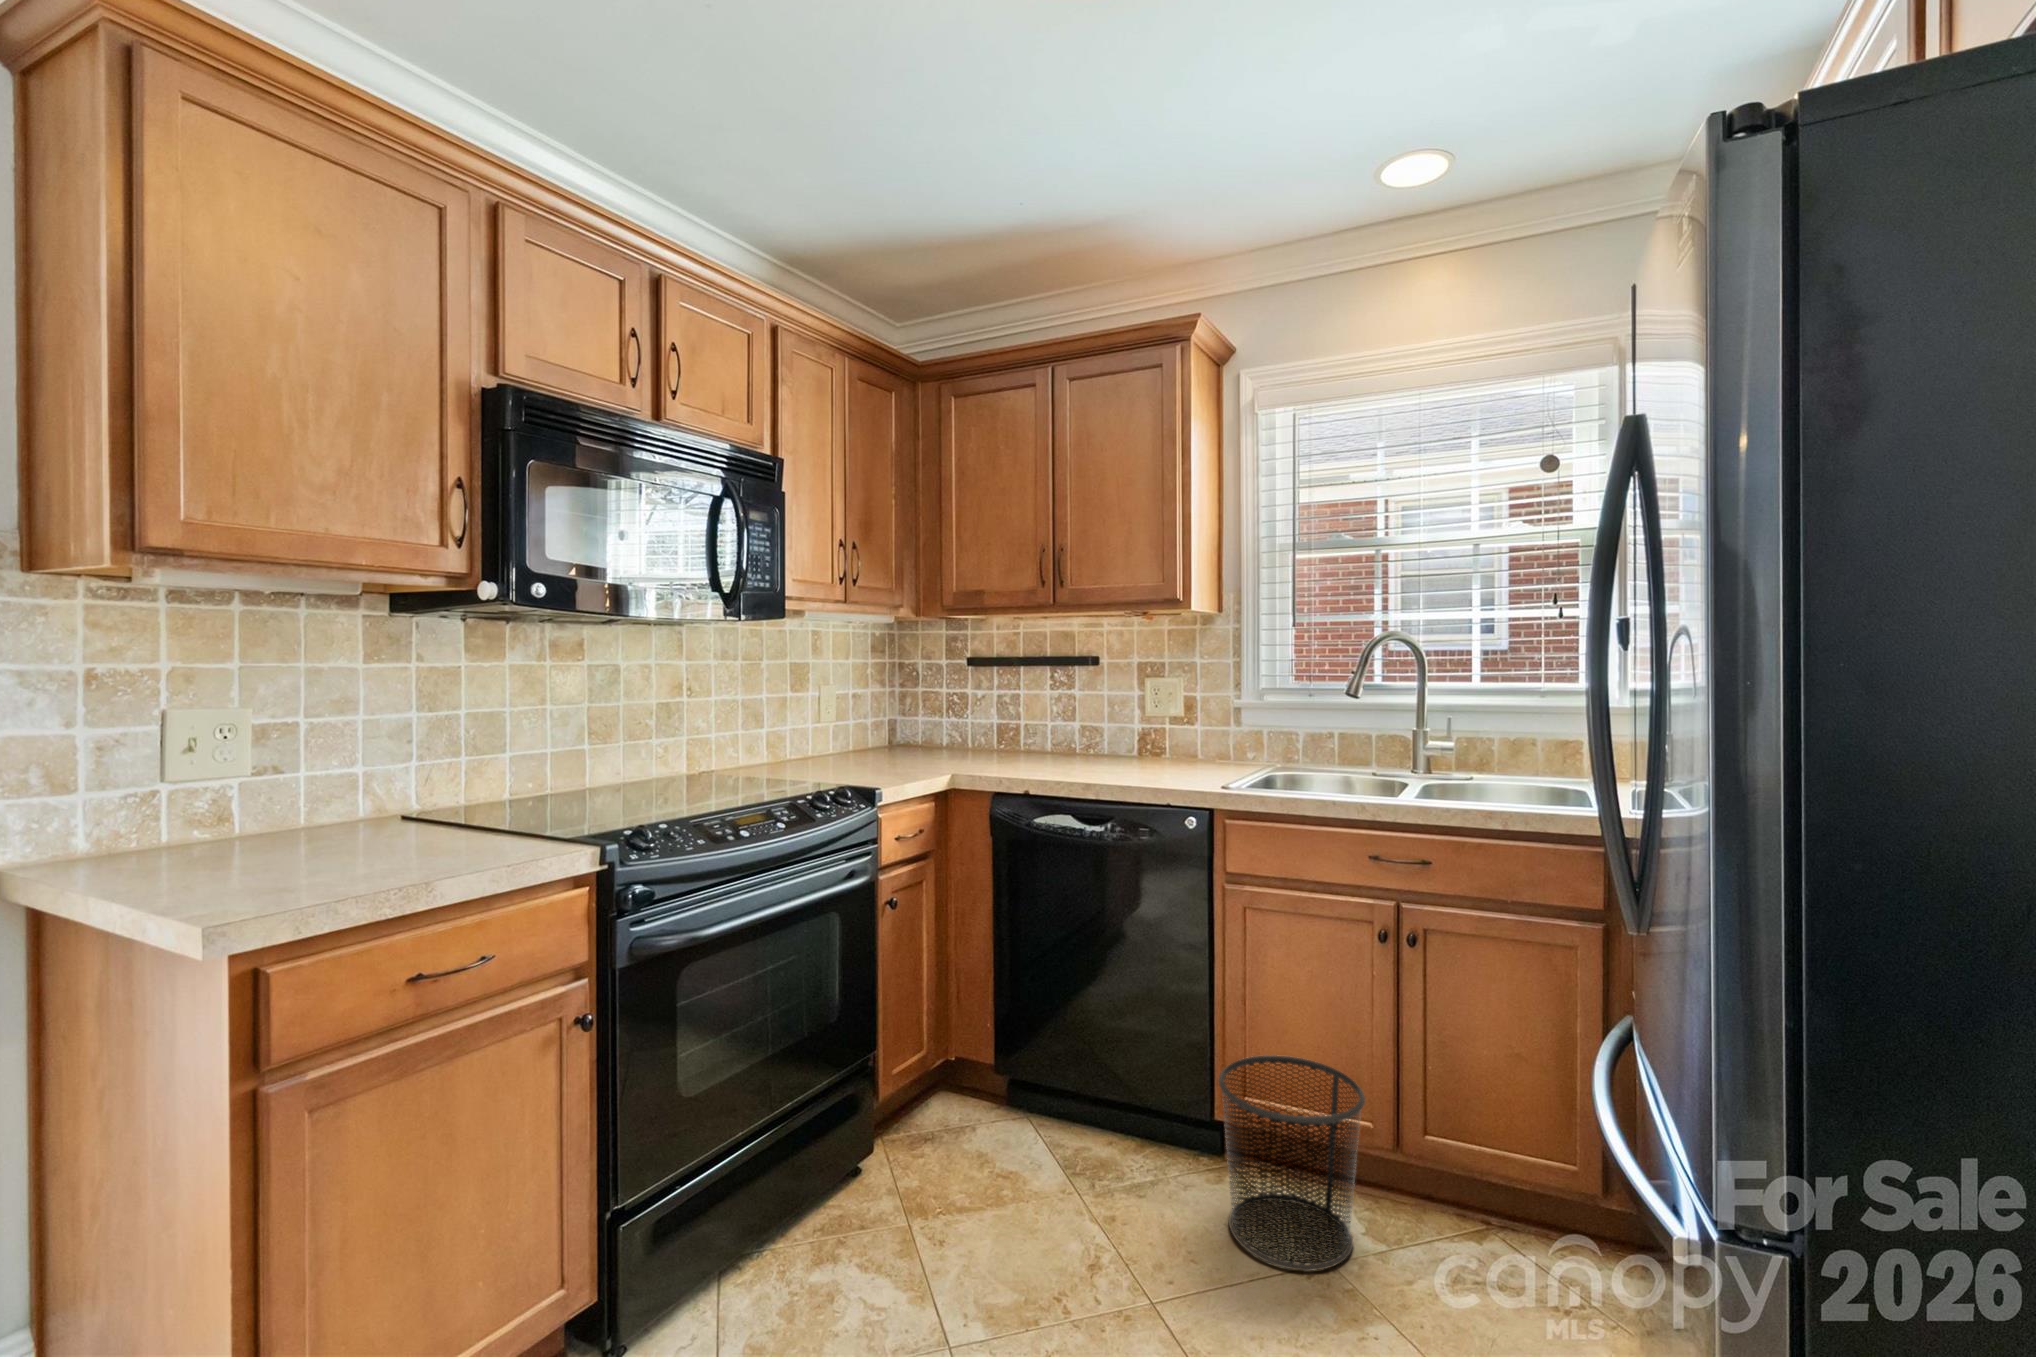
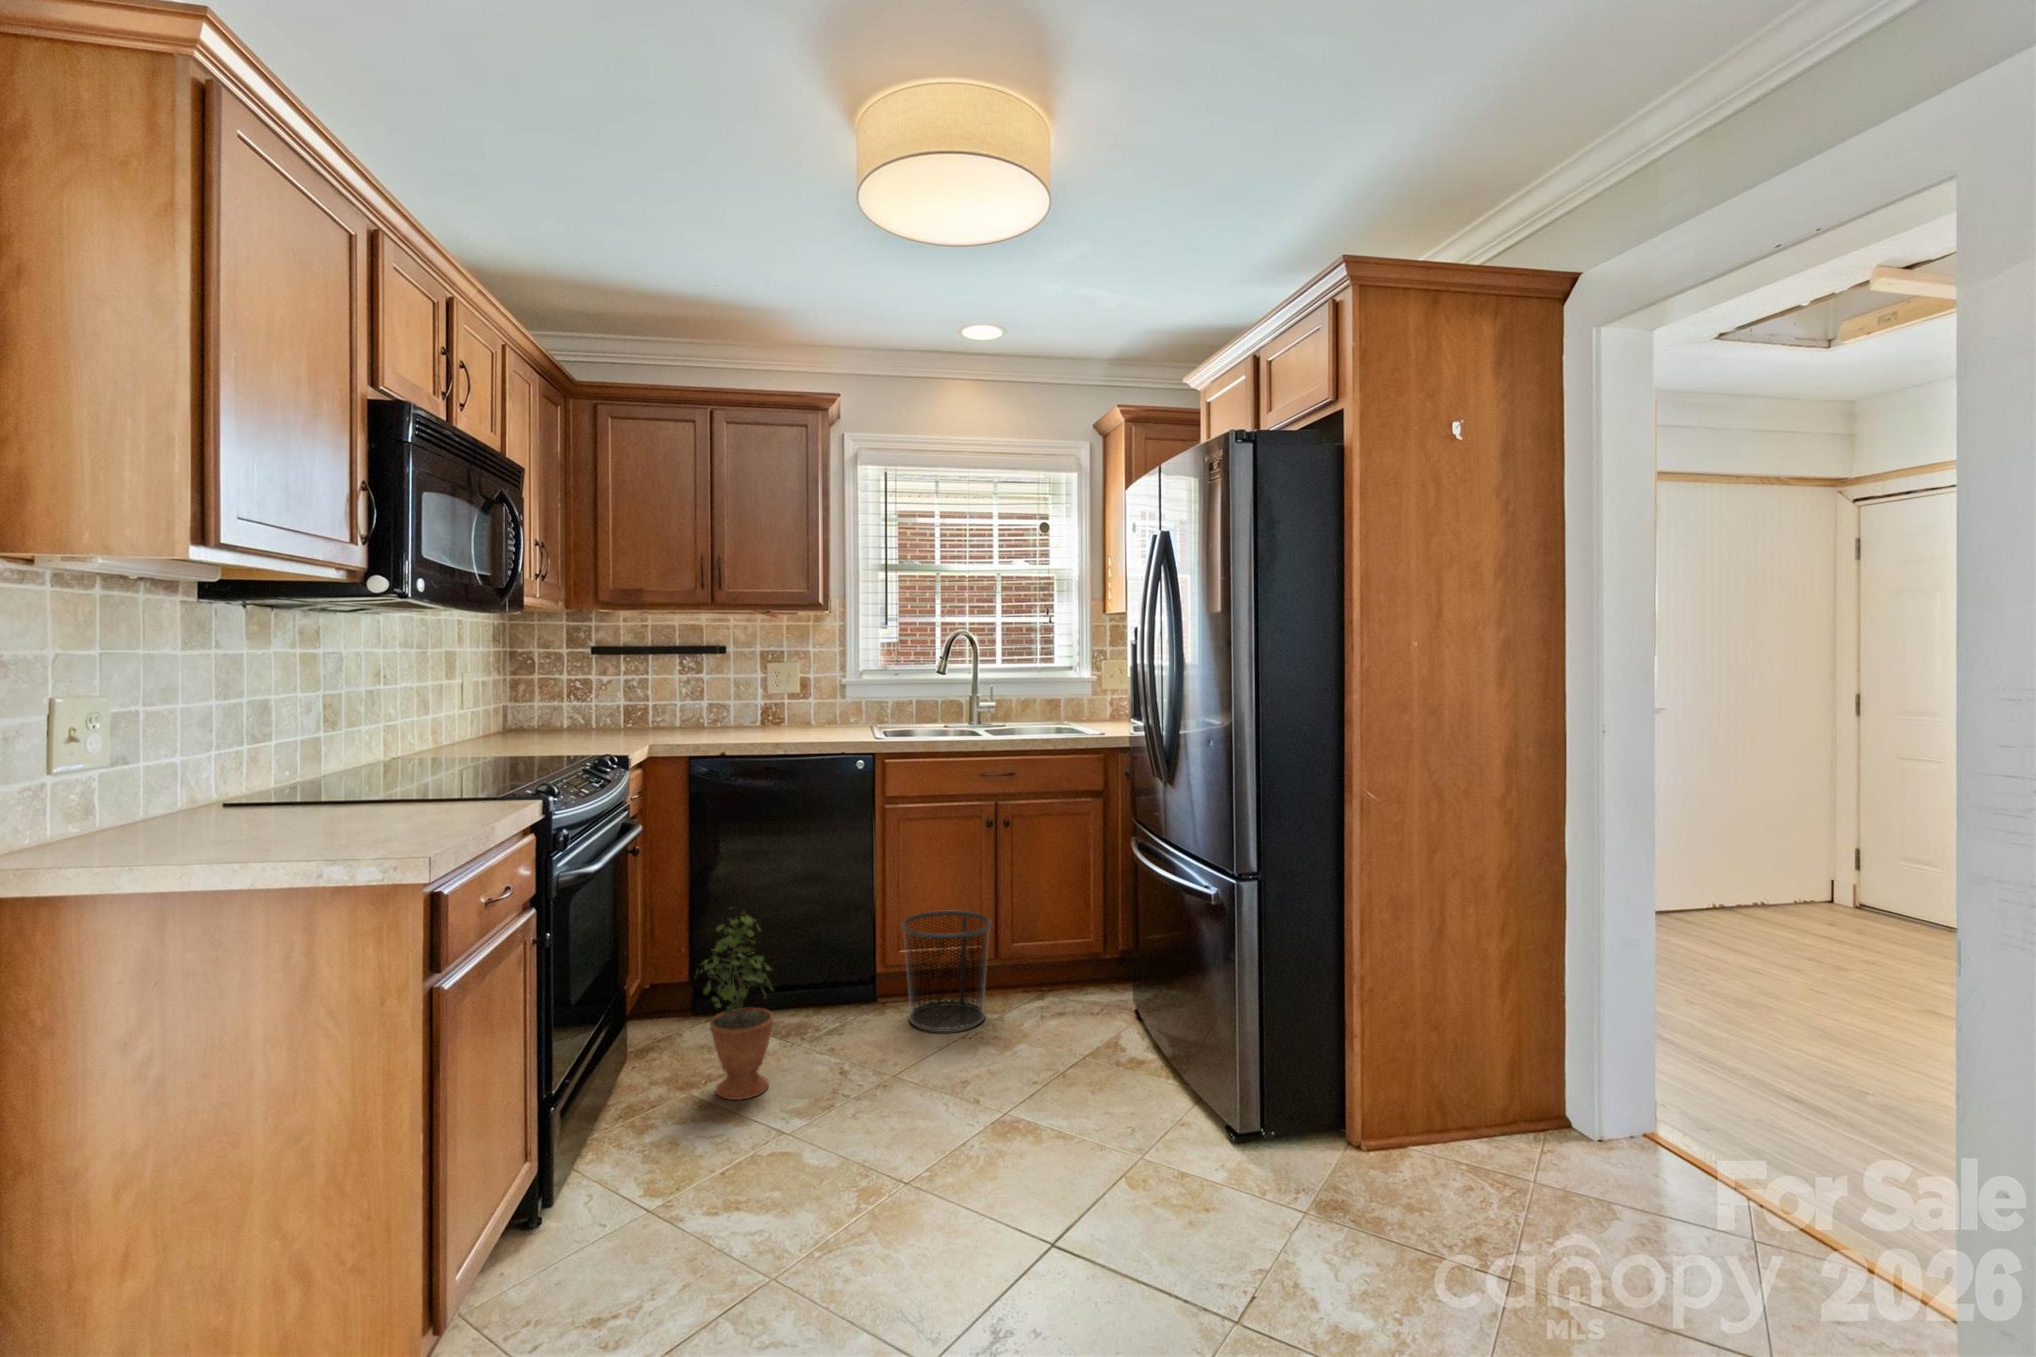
potted plant: none [882,1006,987,1281] -> present [697,910,774,1100]

